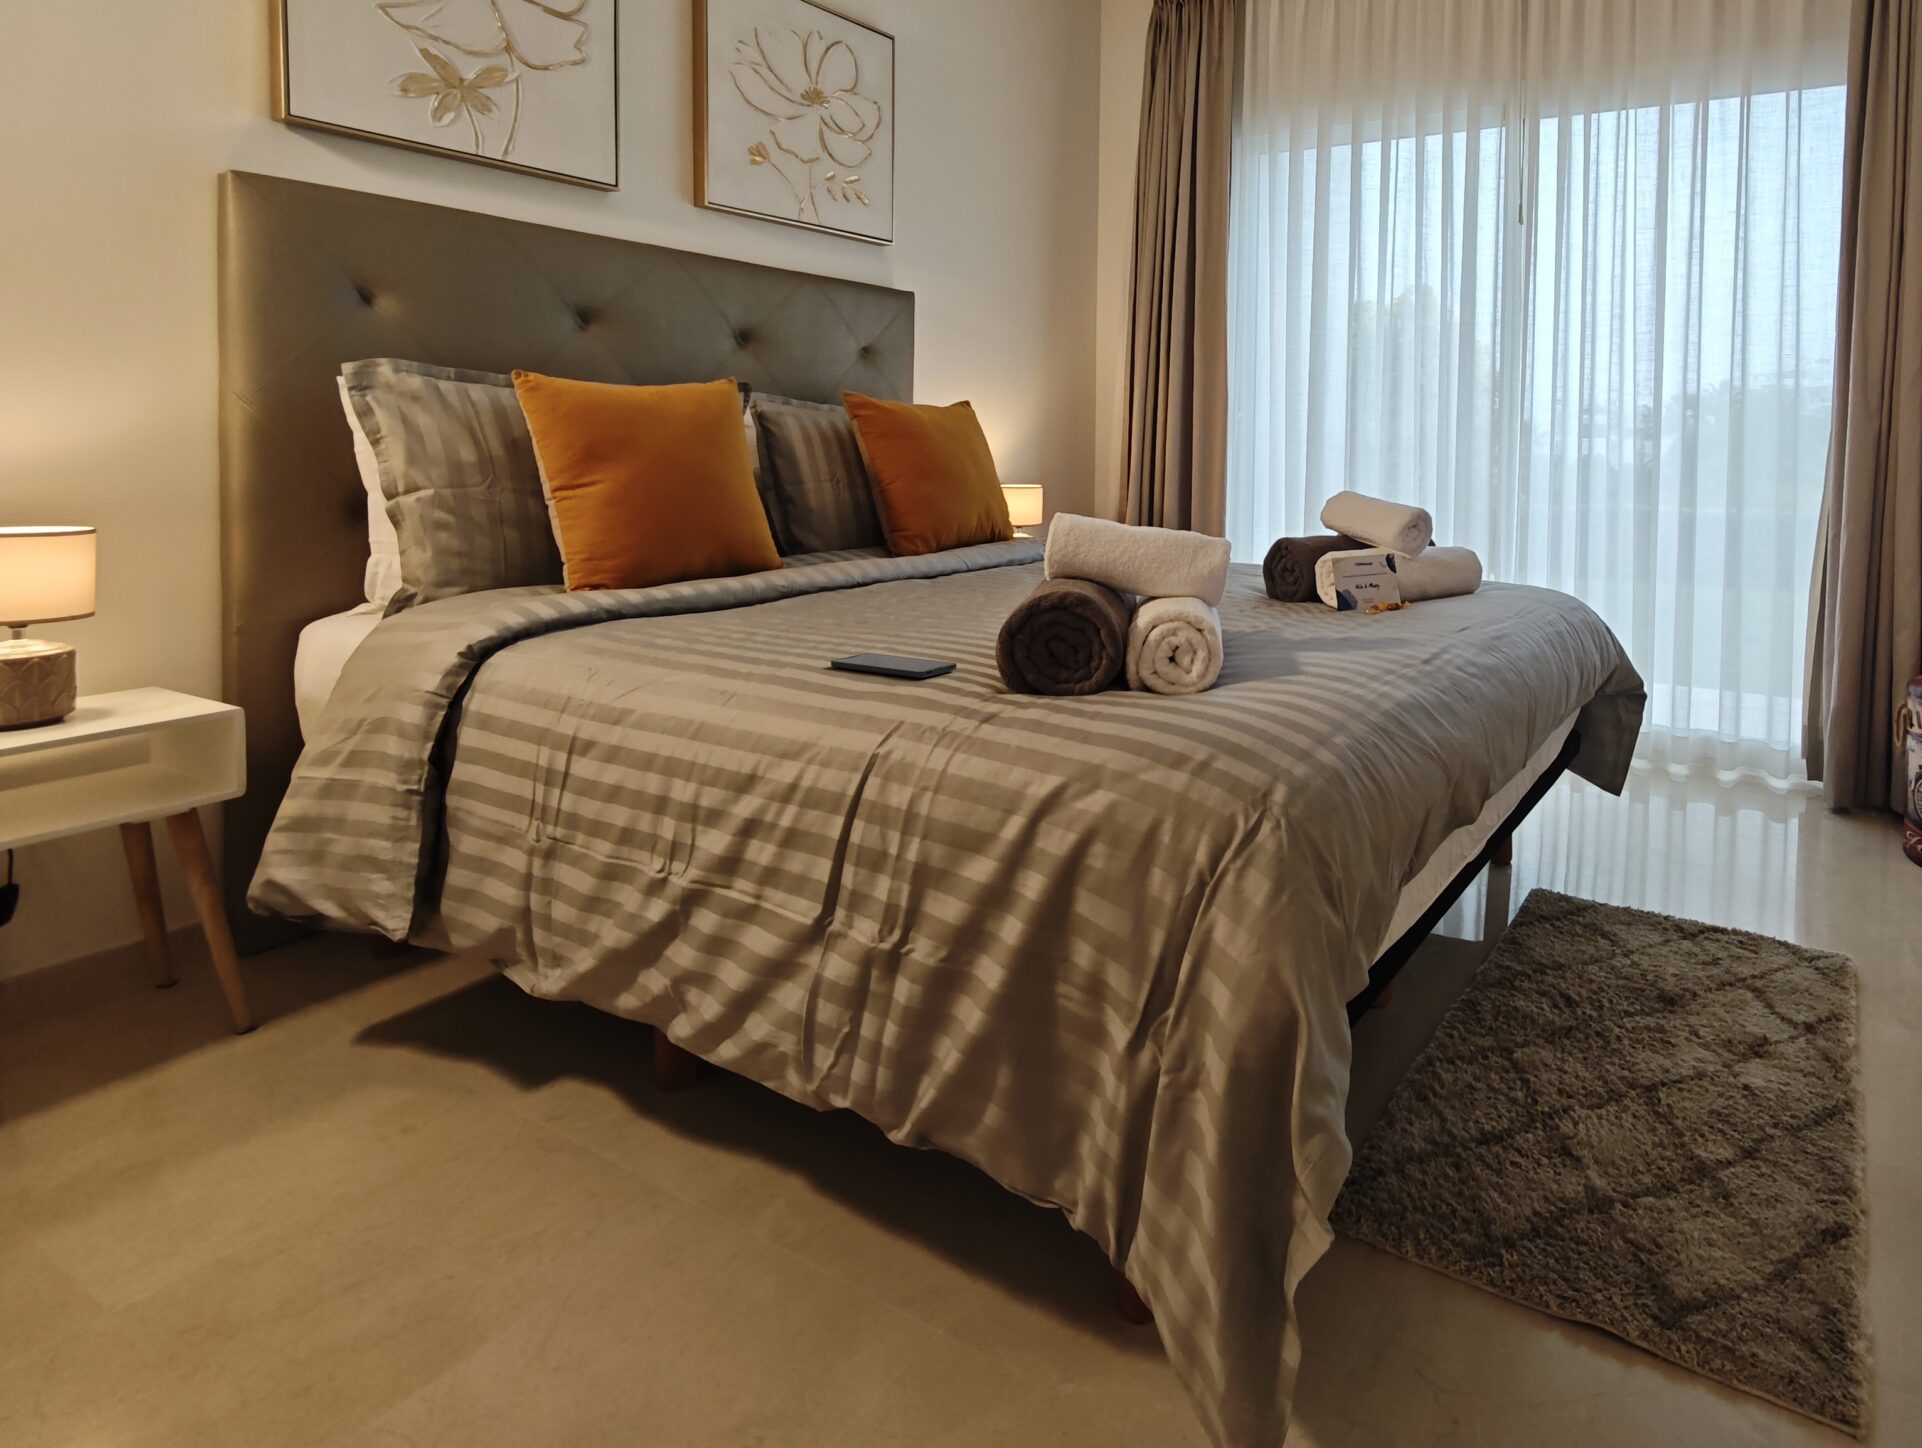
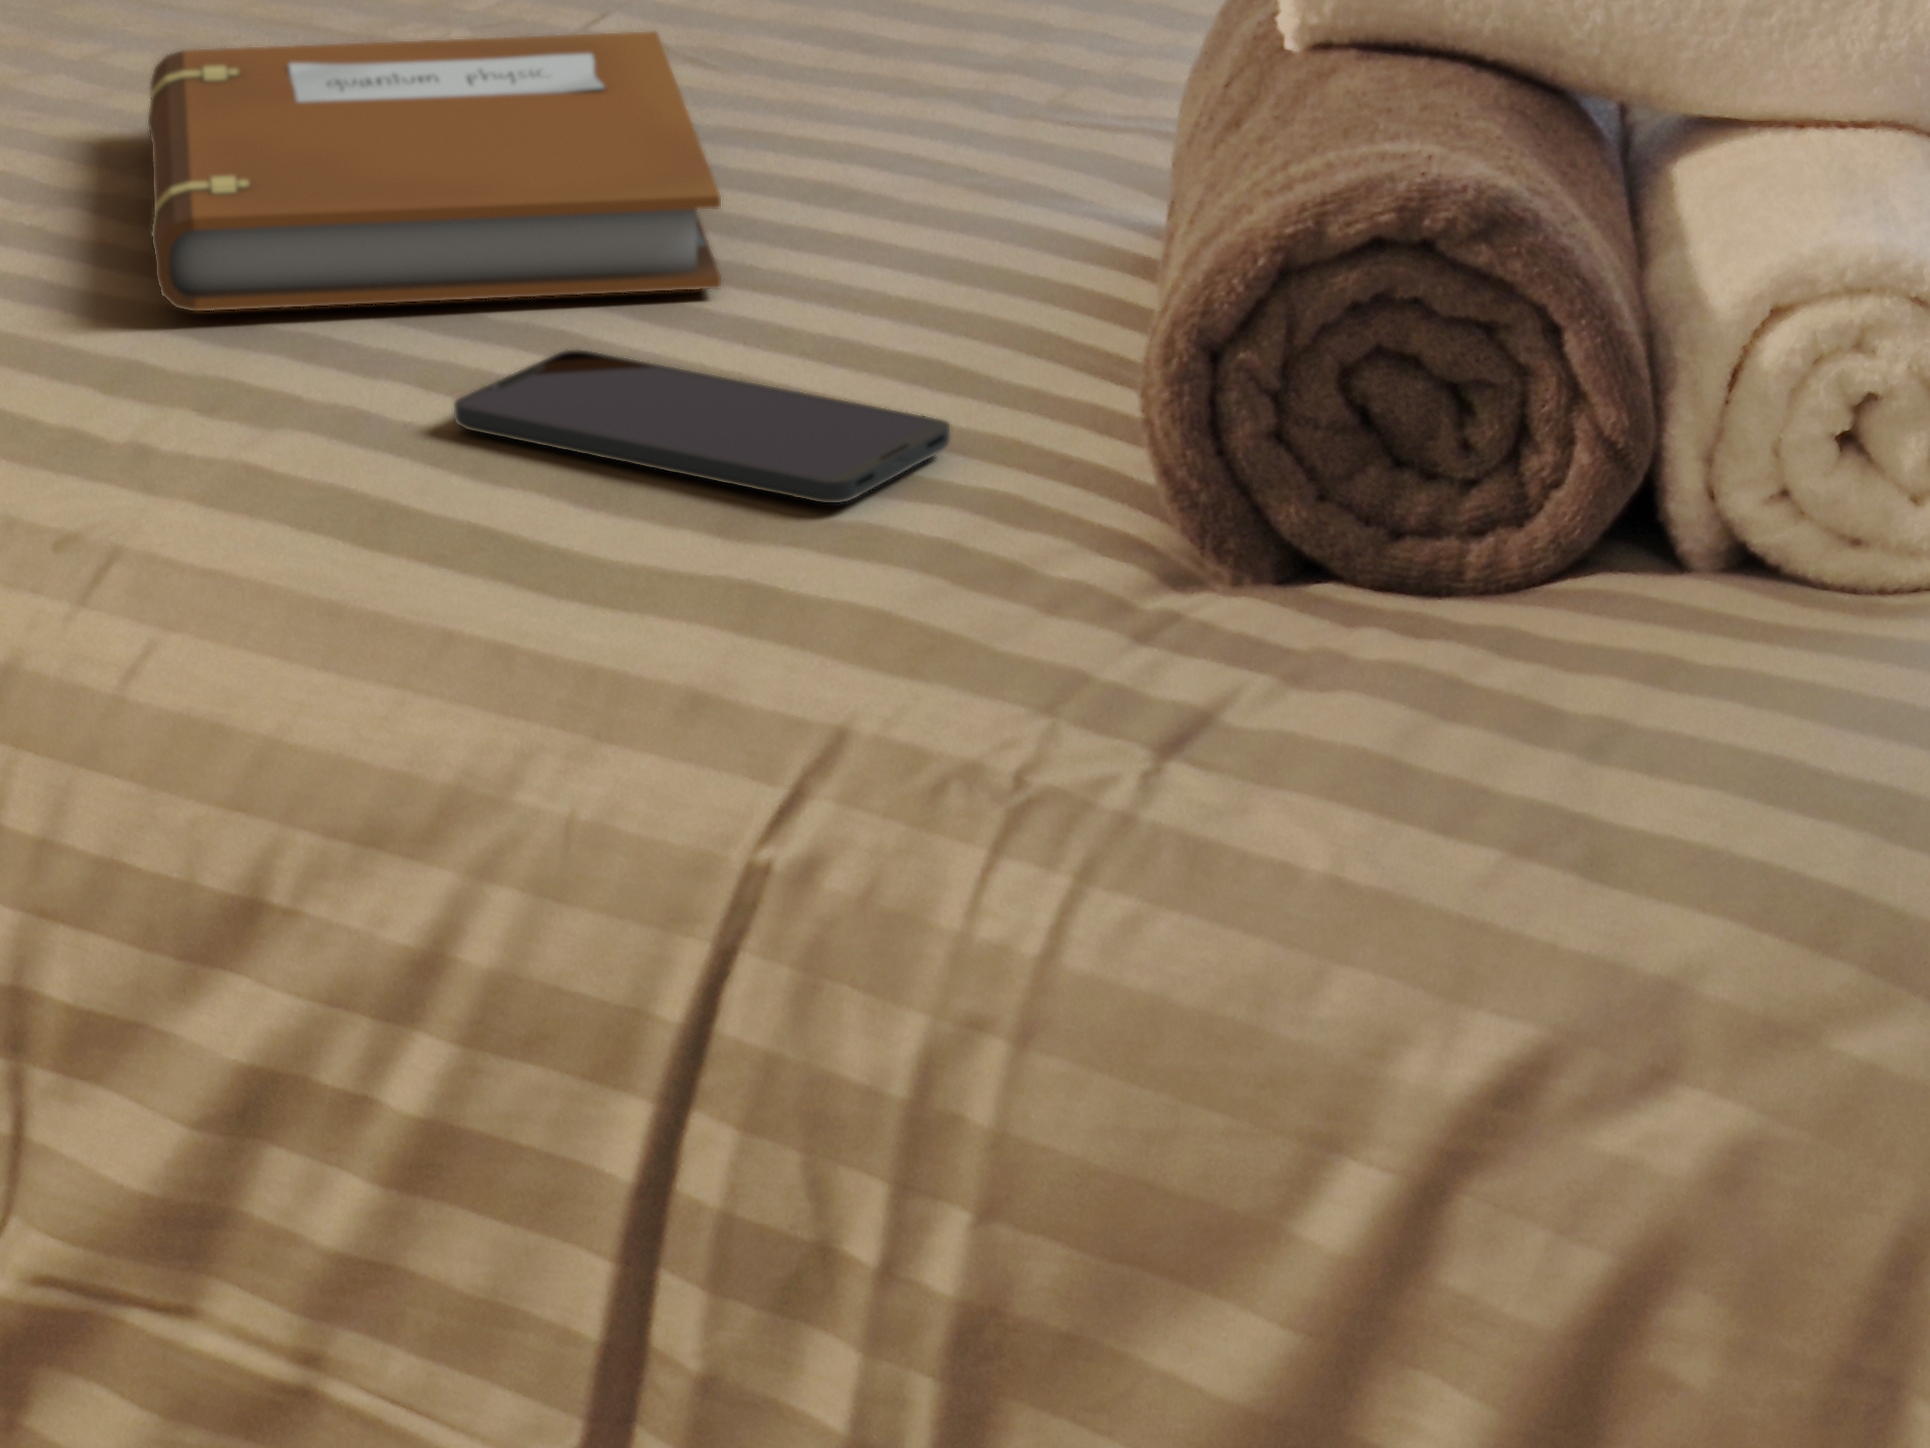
notebook: none [767,603,921,648] -> present [148,32,721,311]

